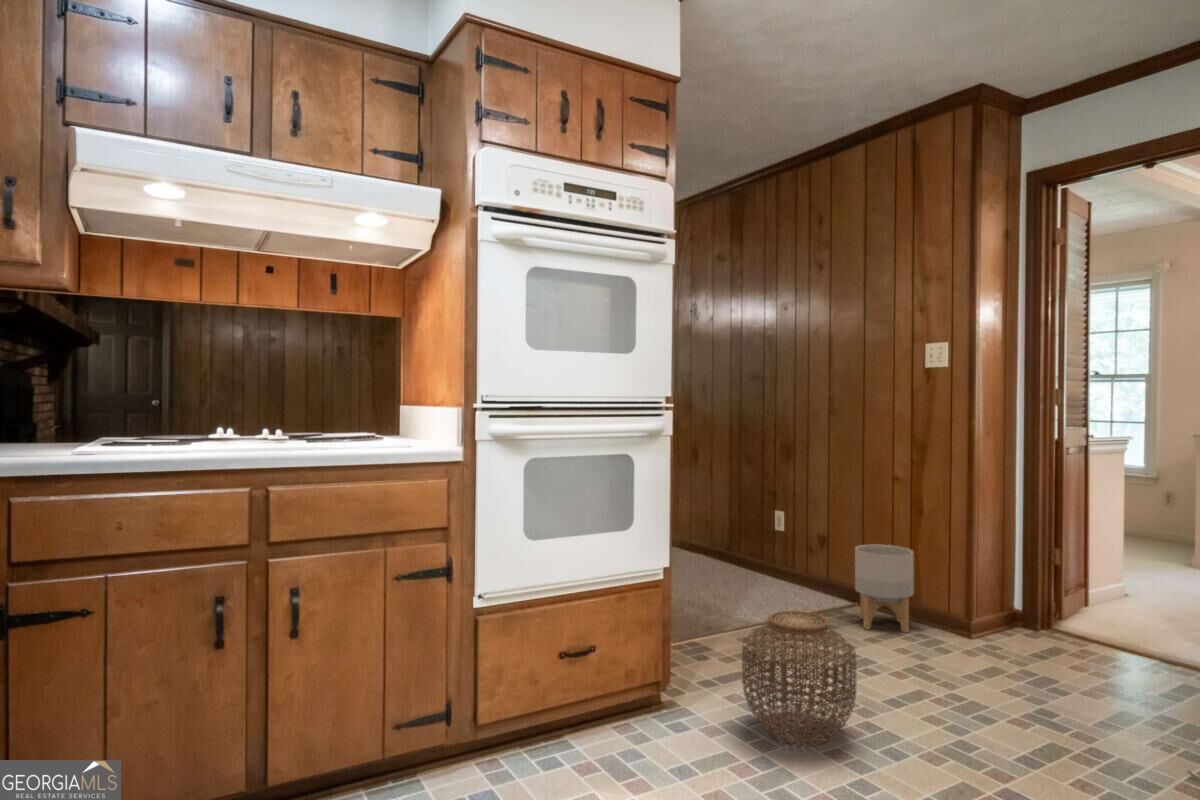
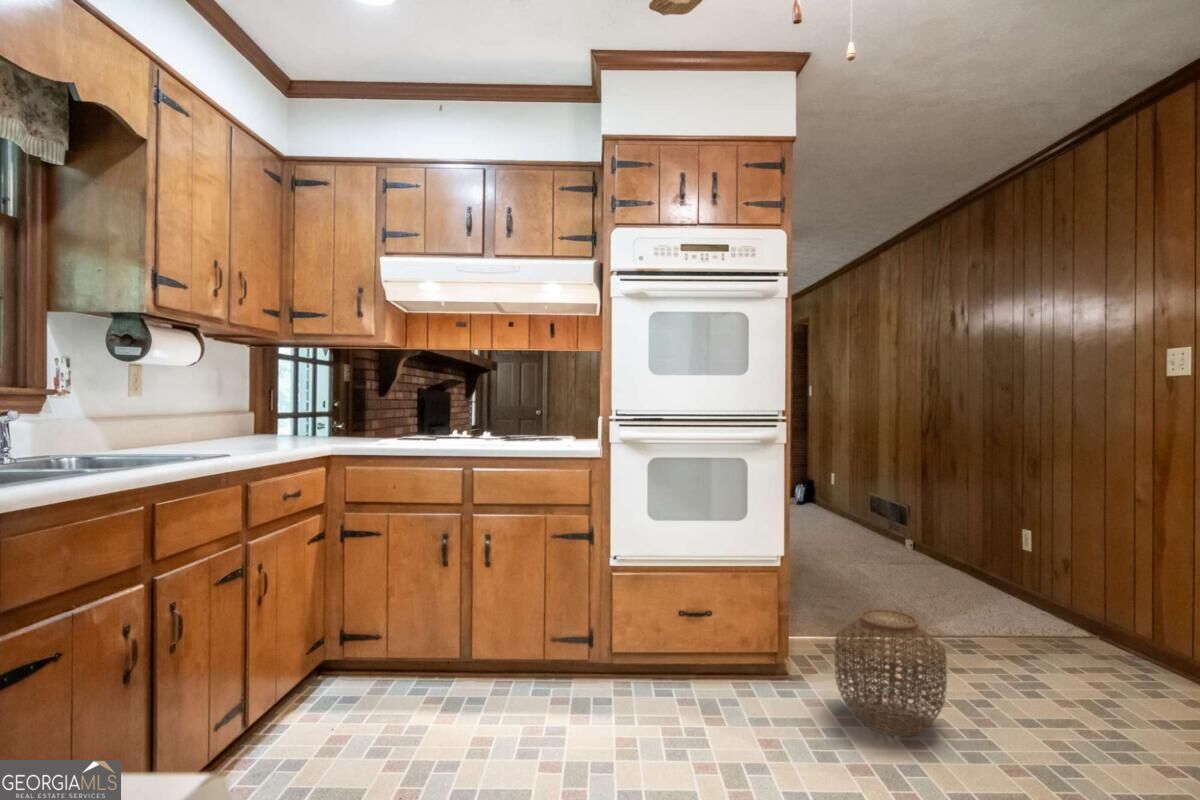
planter: present [855,545,914,632] -> none [1064,567,1139,668]

